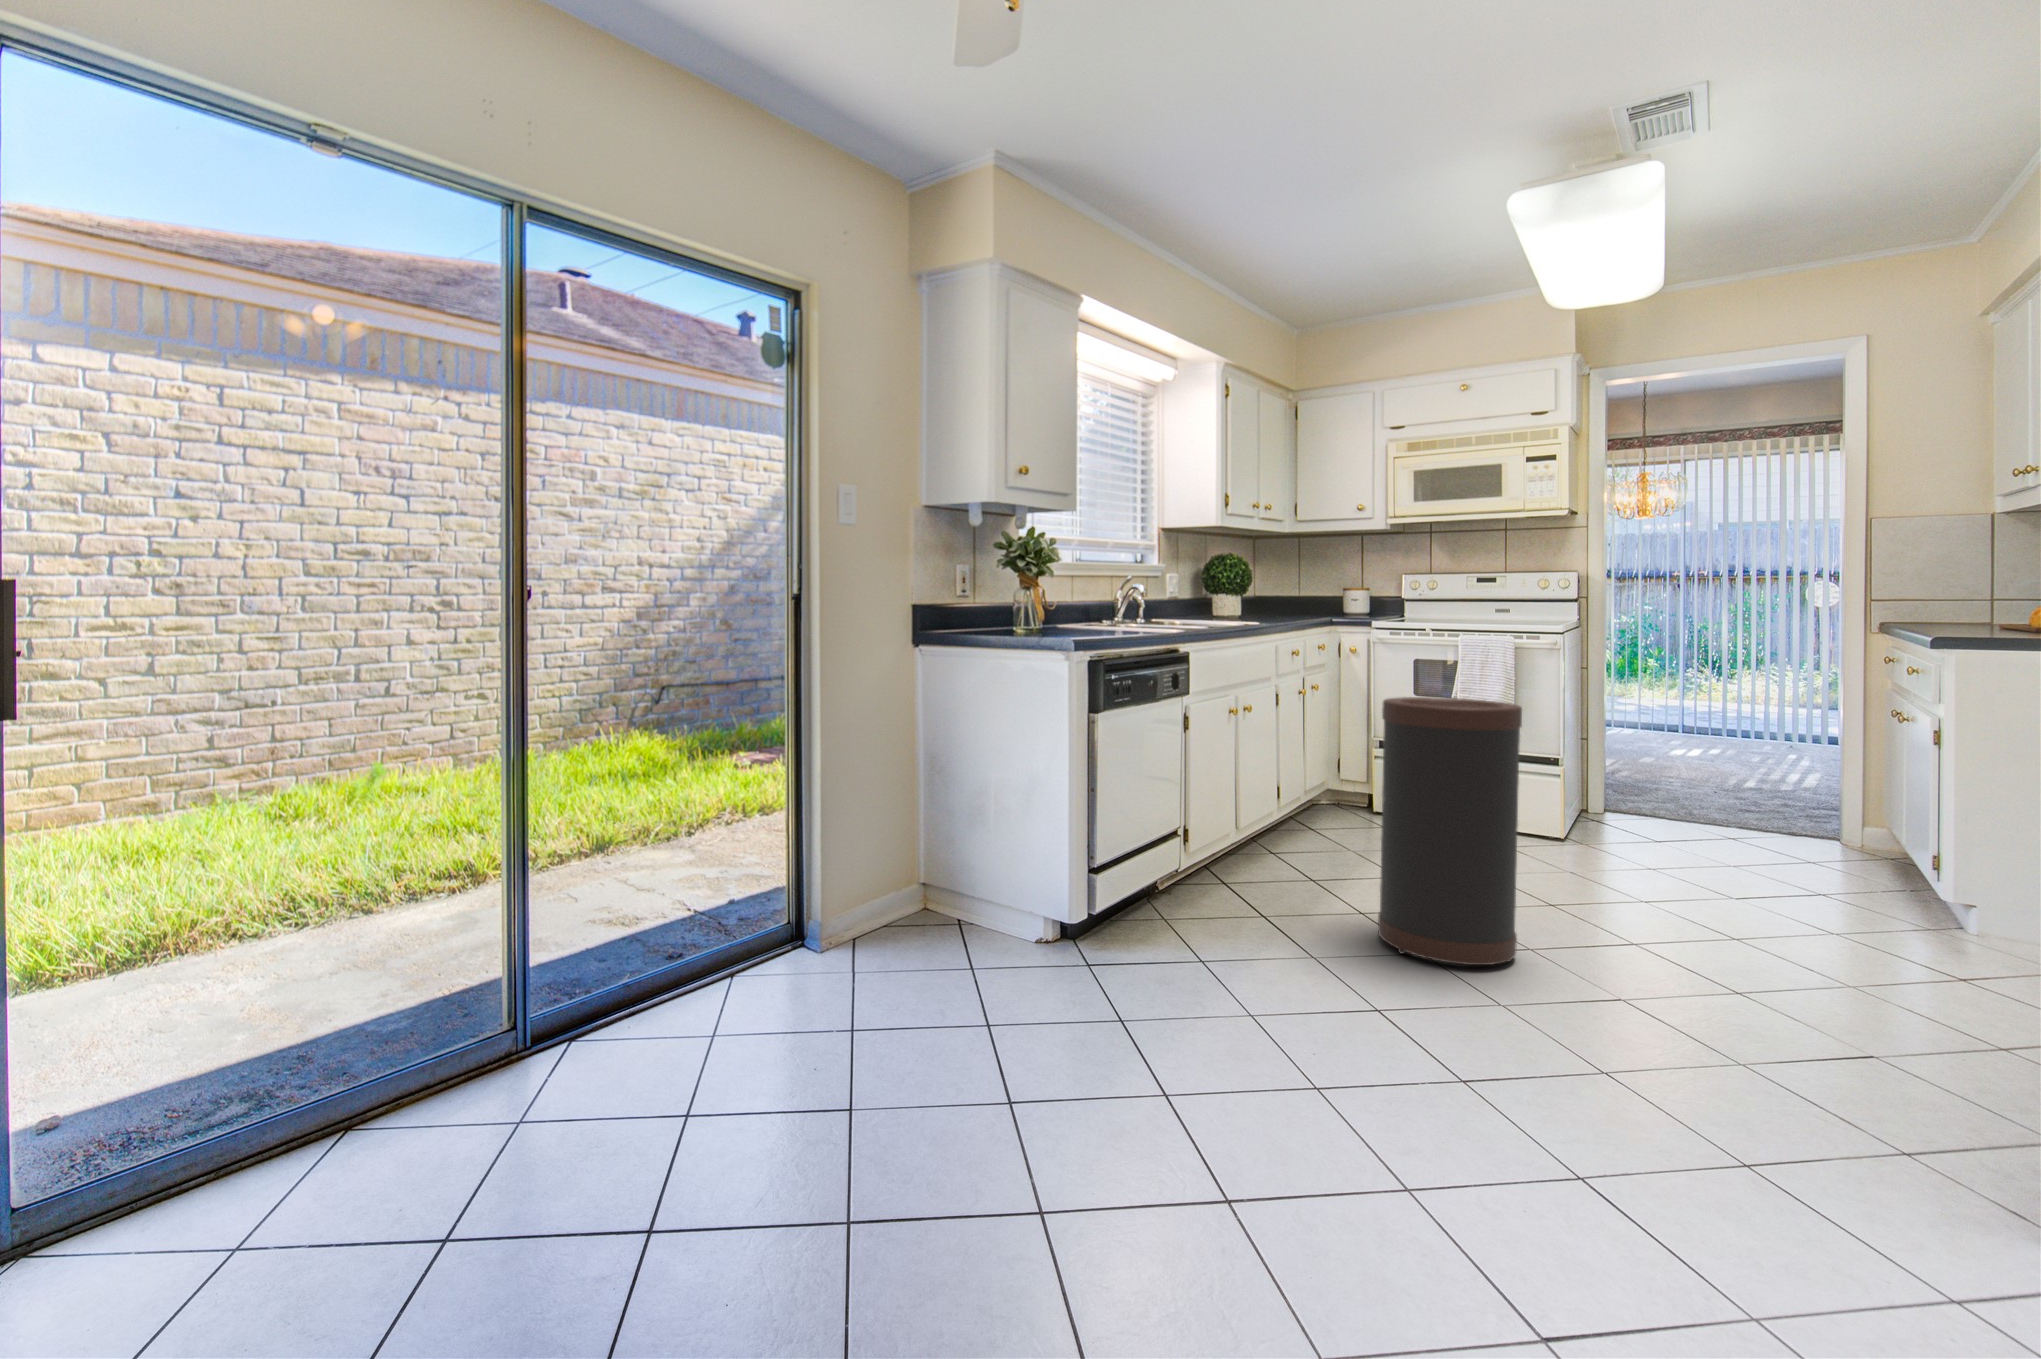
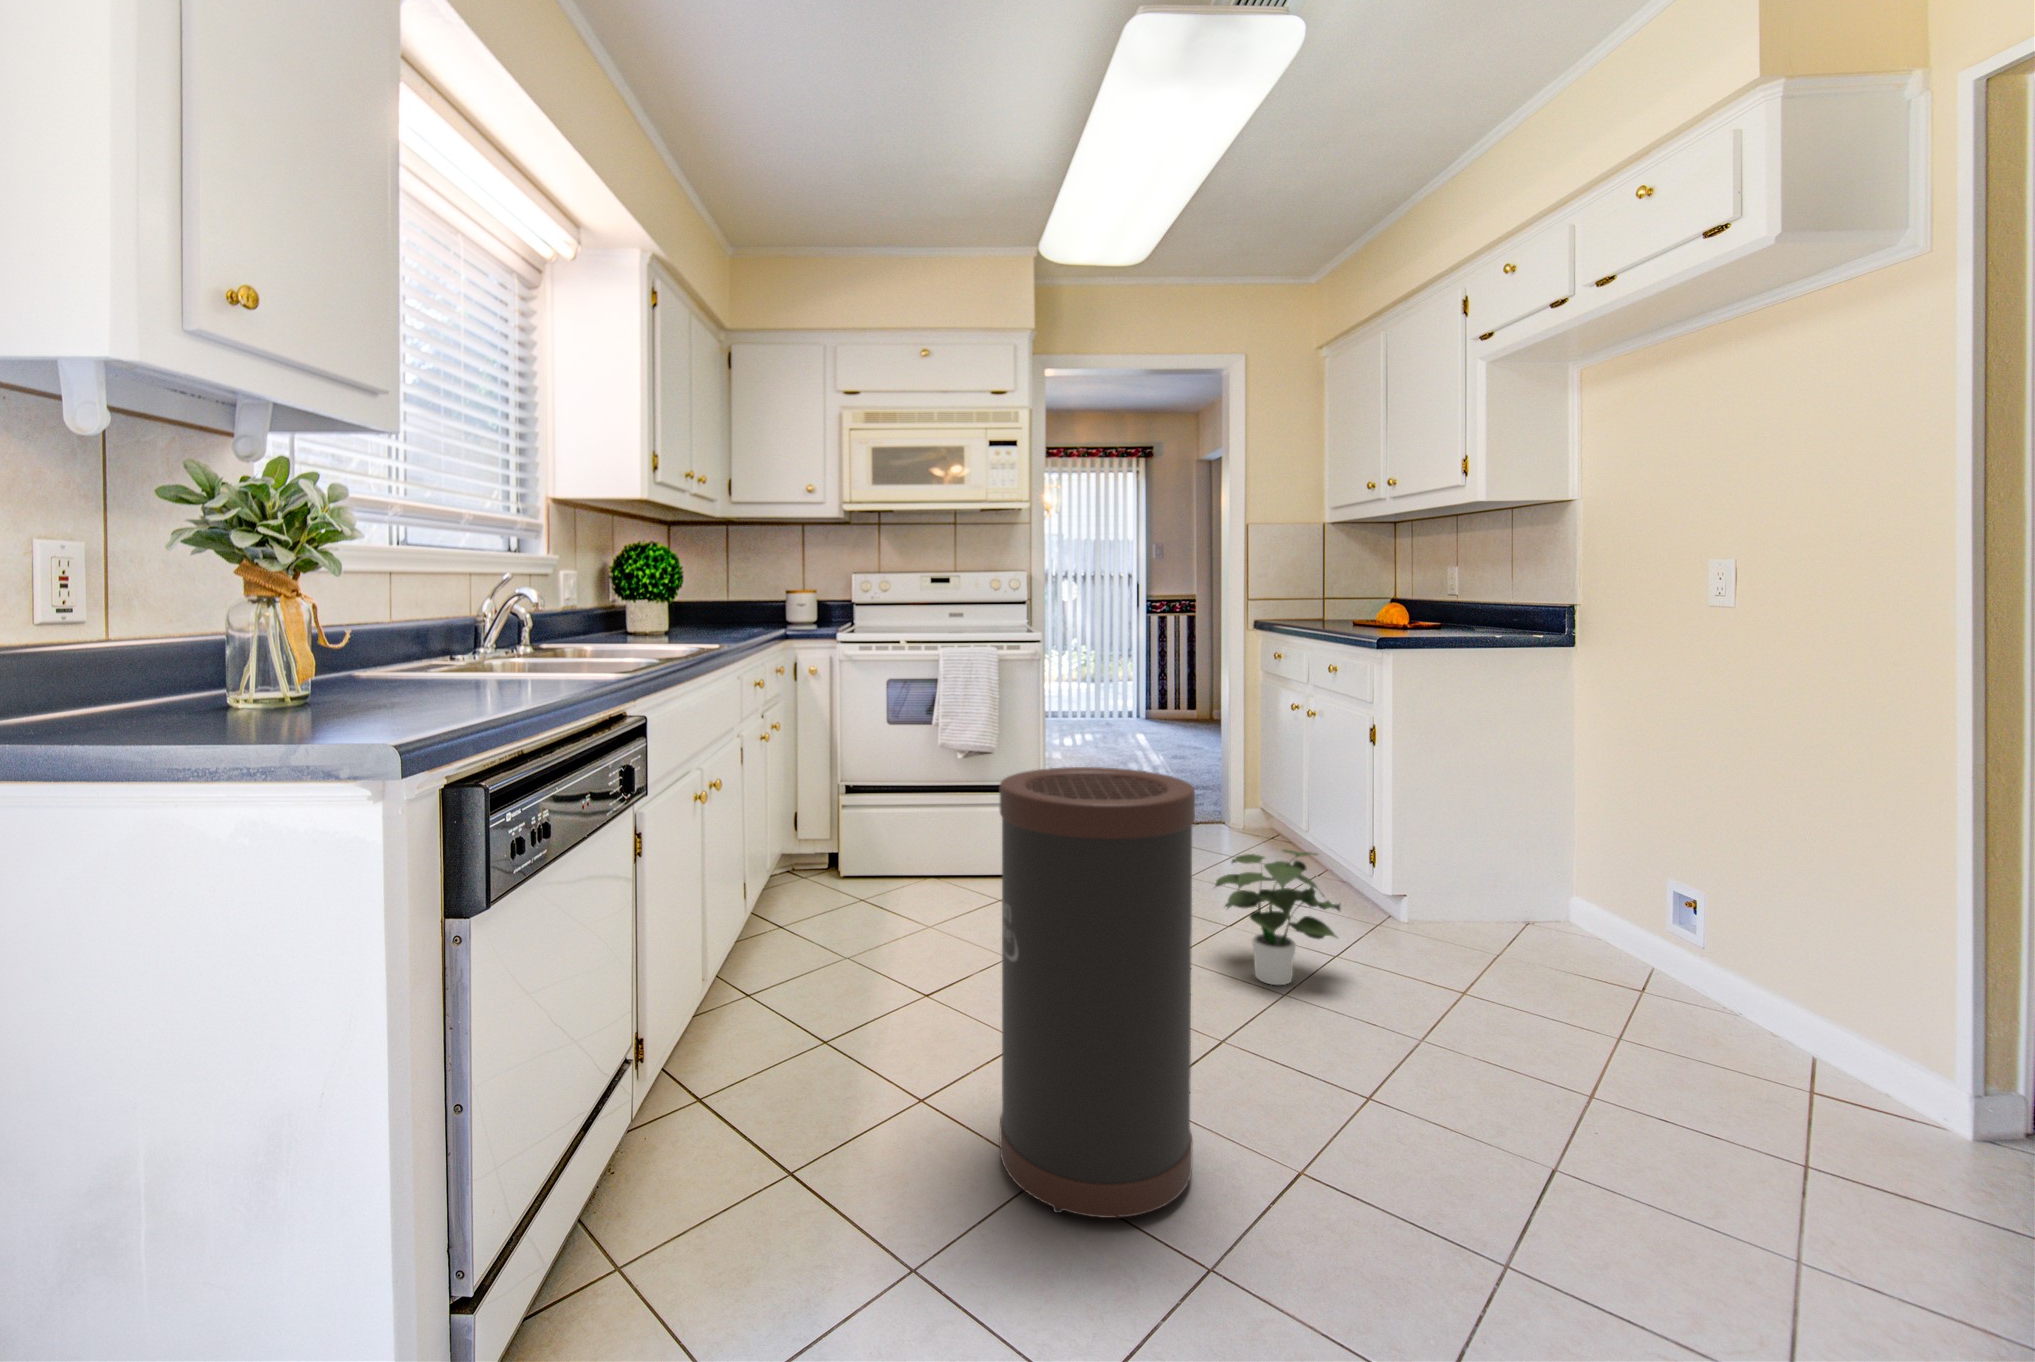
potted plant: none [1668,809,1808,926] -> present [1215,849,1341,985]

